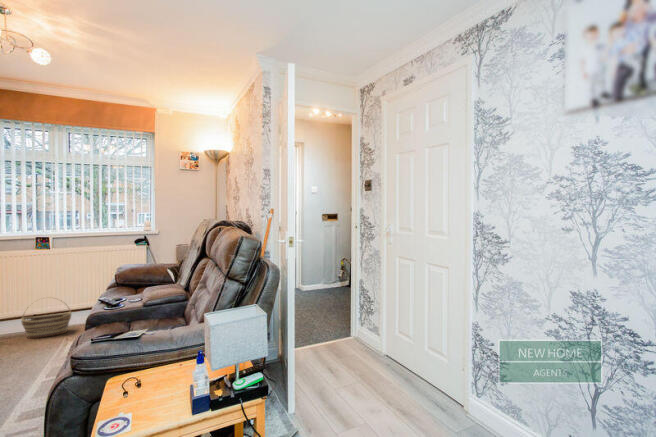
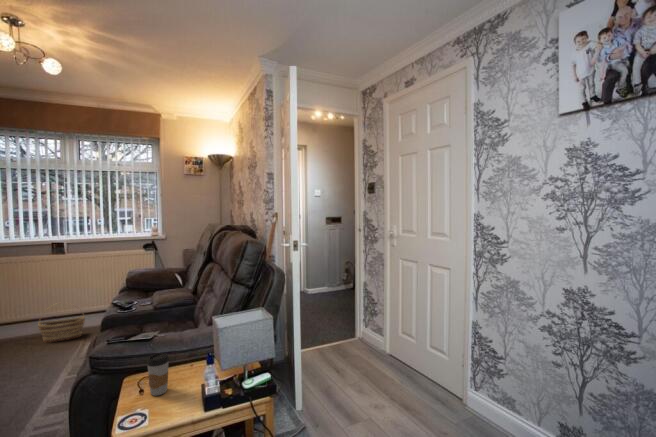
coffee cup: none [131,353,155,399] -> present [147,353,169,396]

